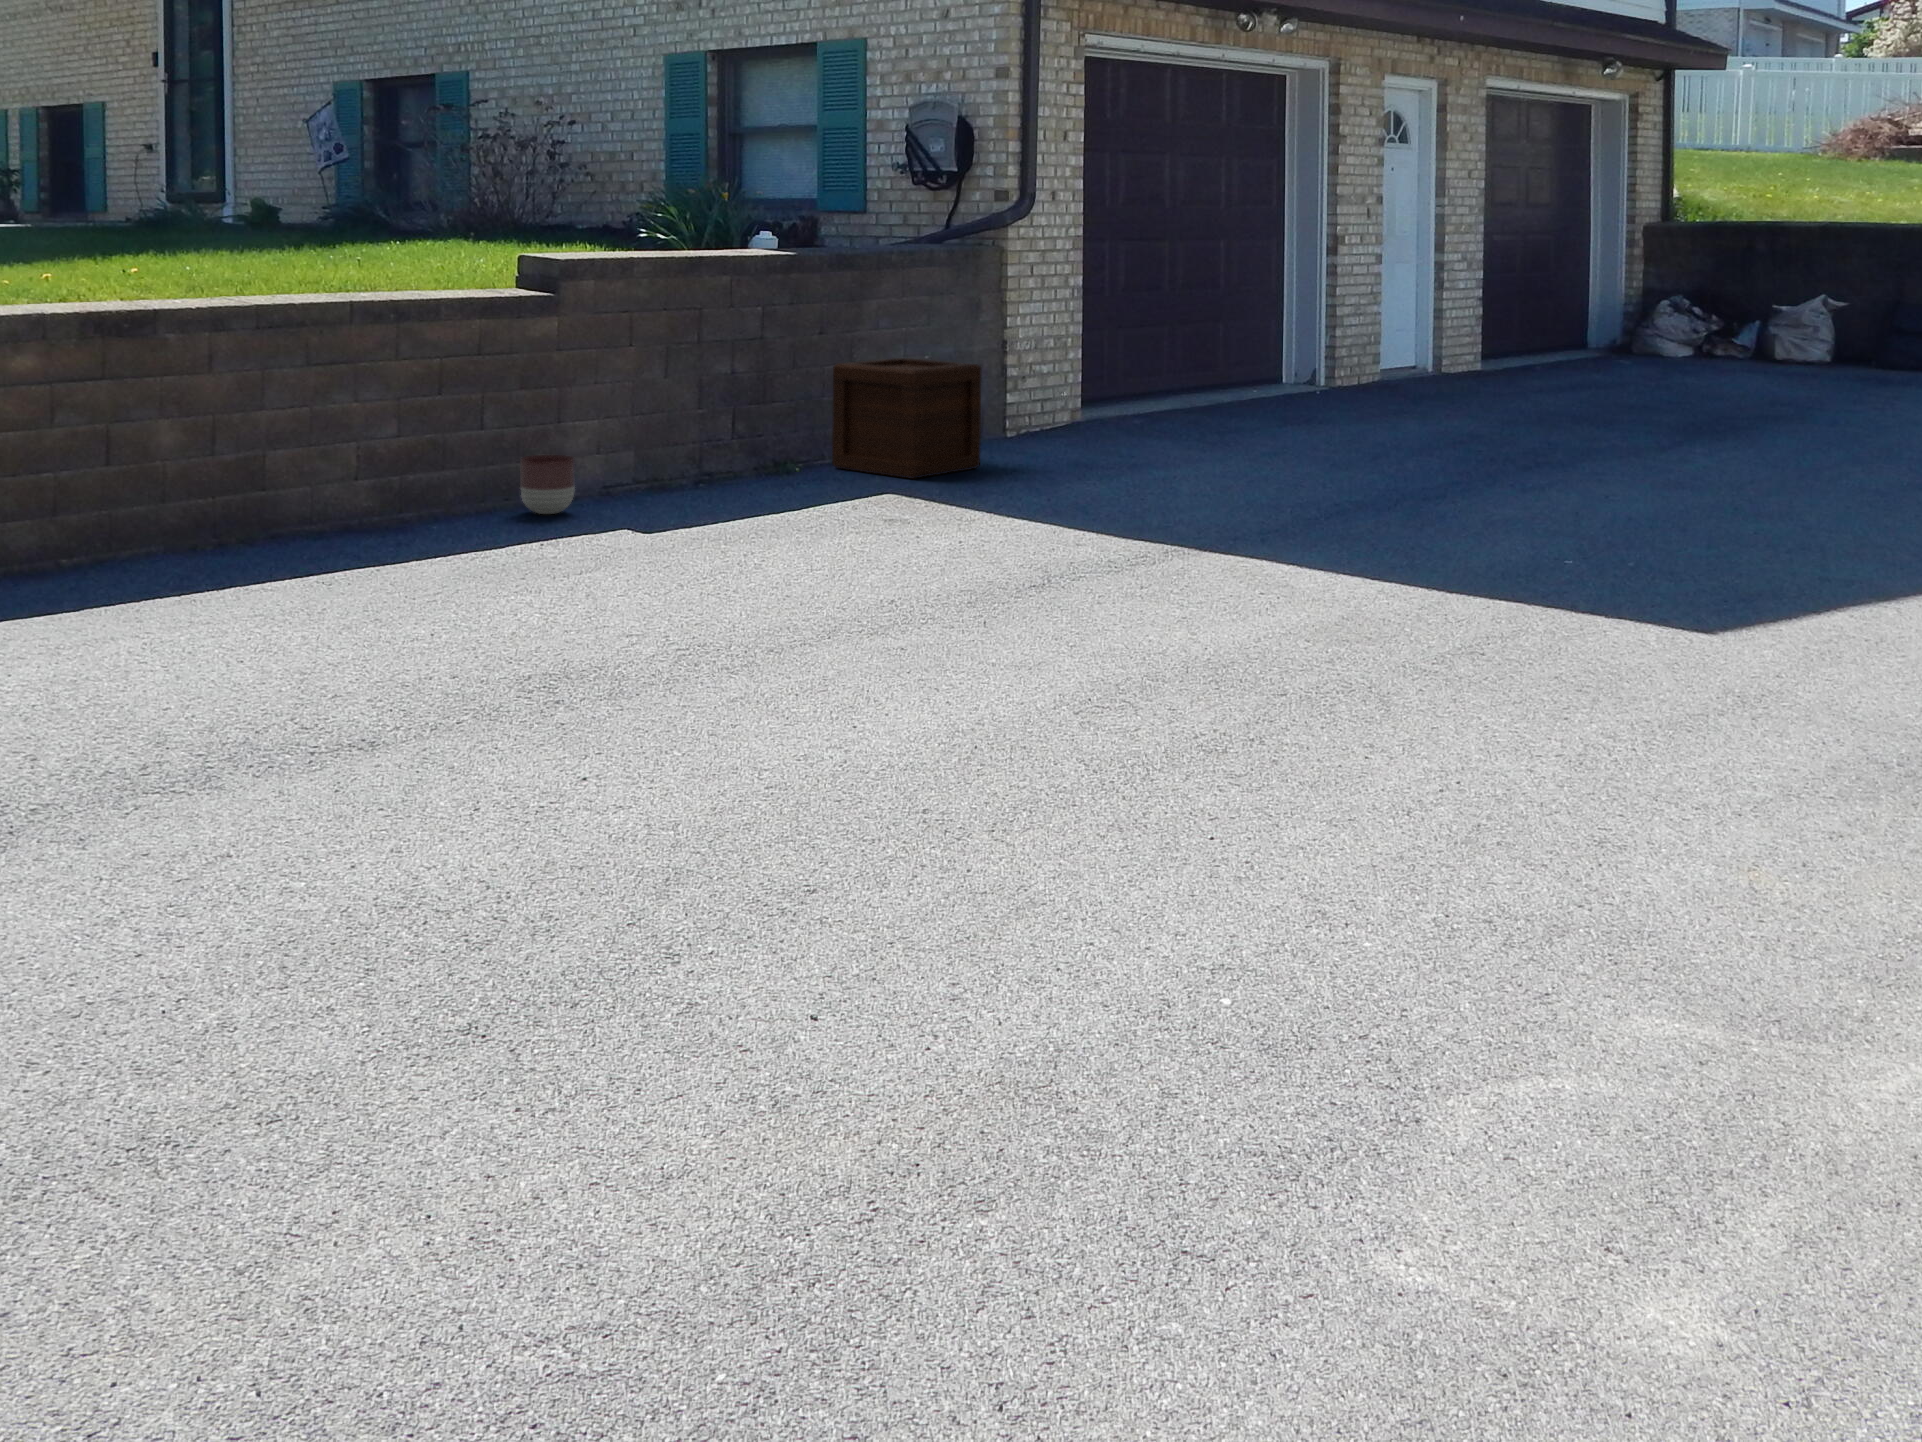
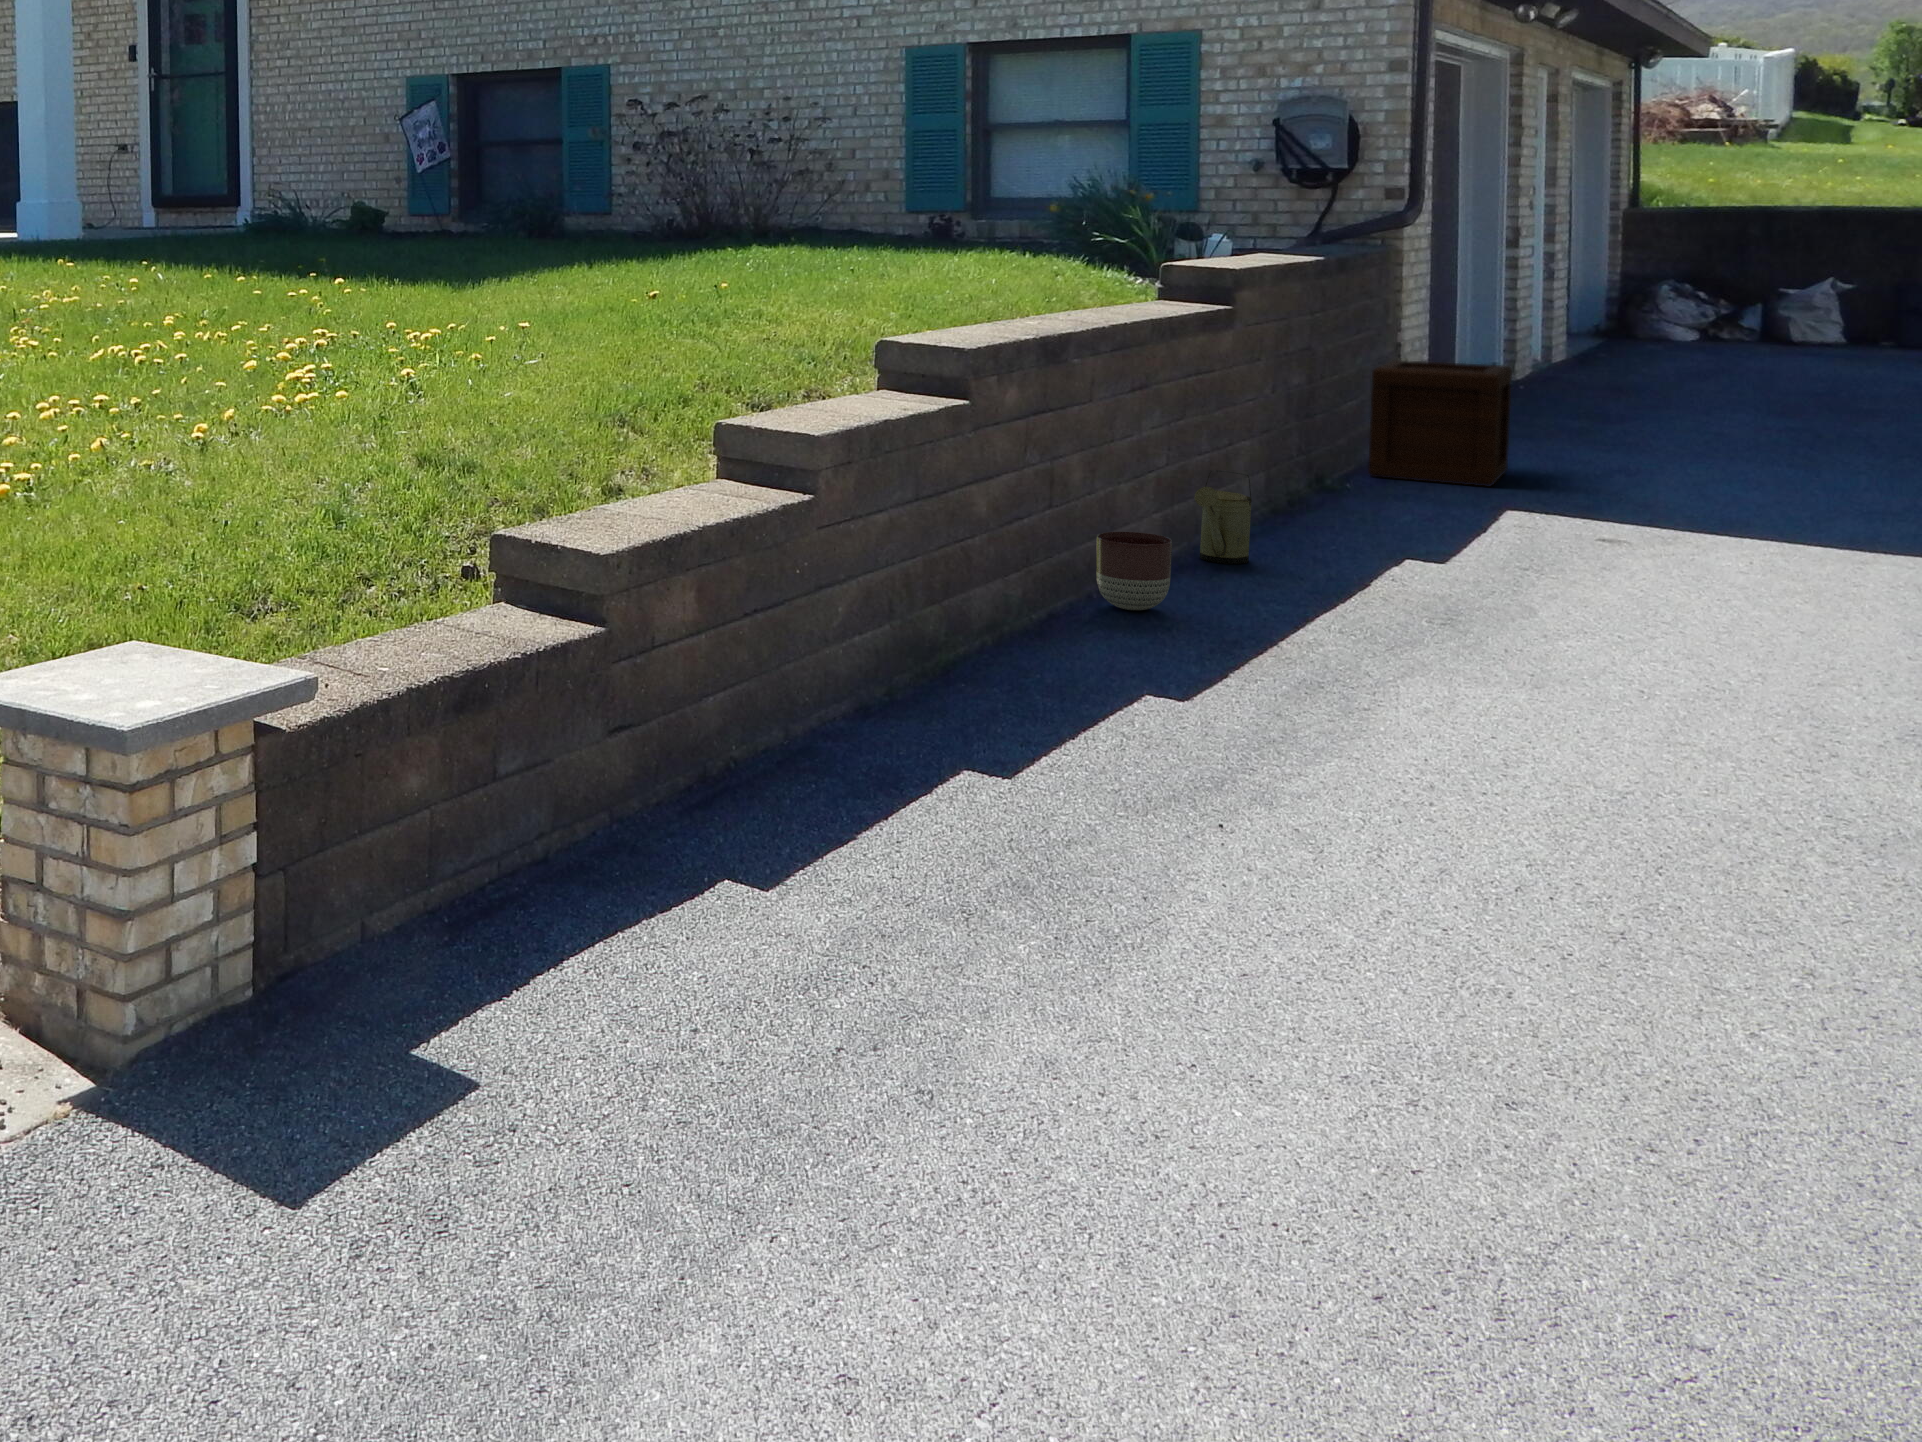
watering can: none [348,448,437,533] -> present [1195,471,1252,564]
planter: present [520,455,575,514] -> present [1096,532,1172,610]

